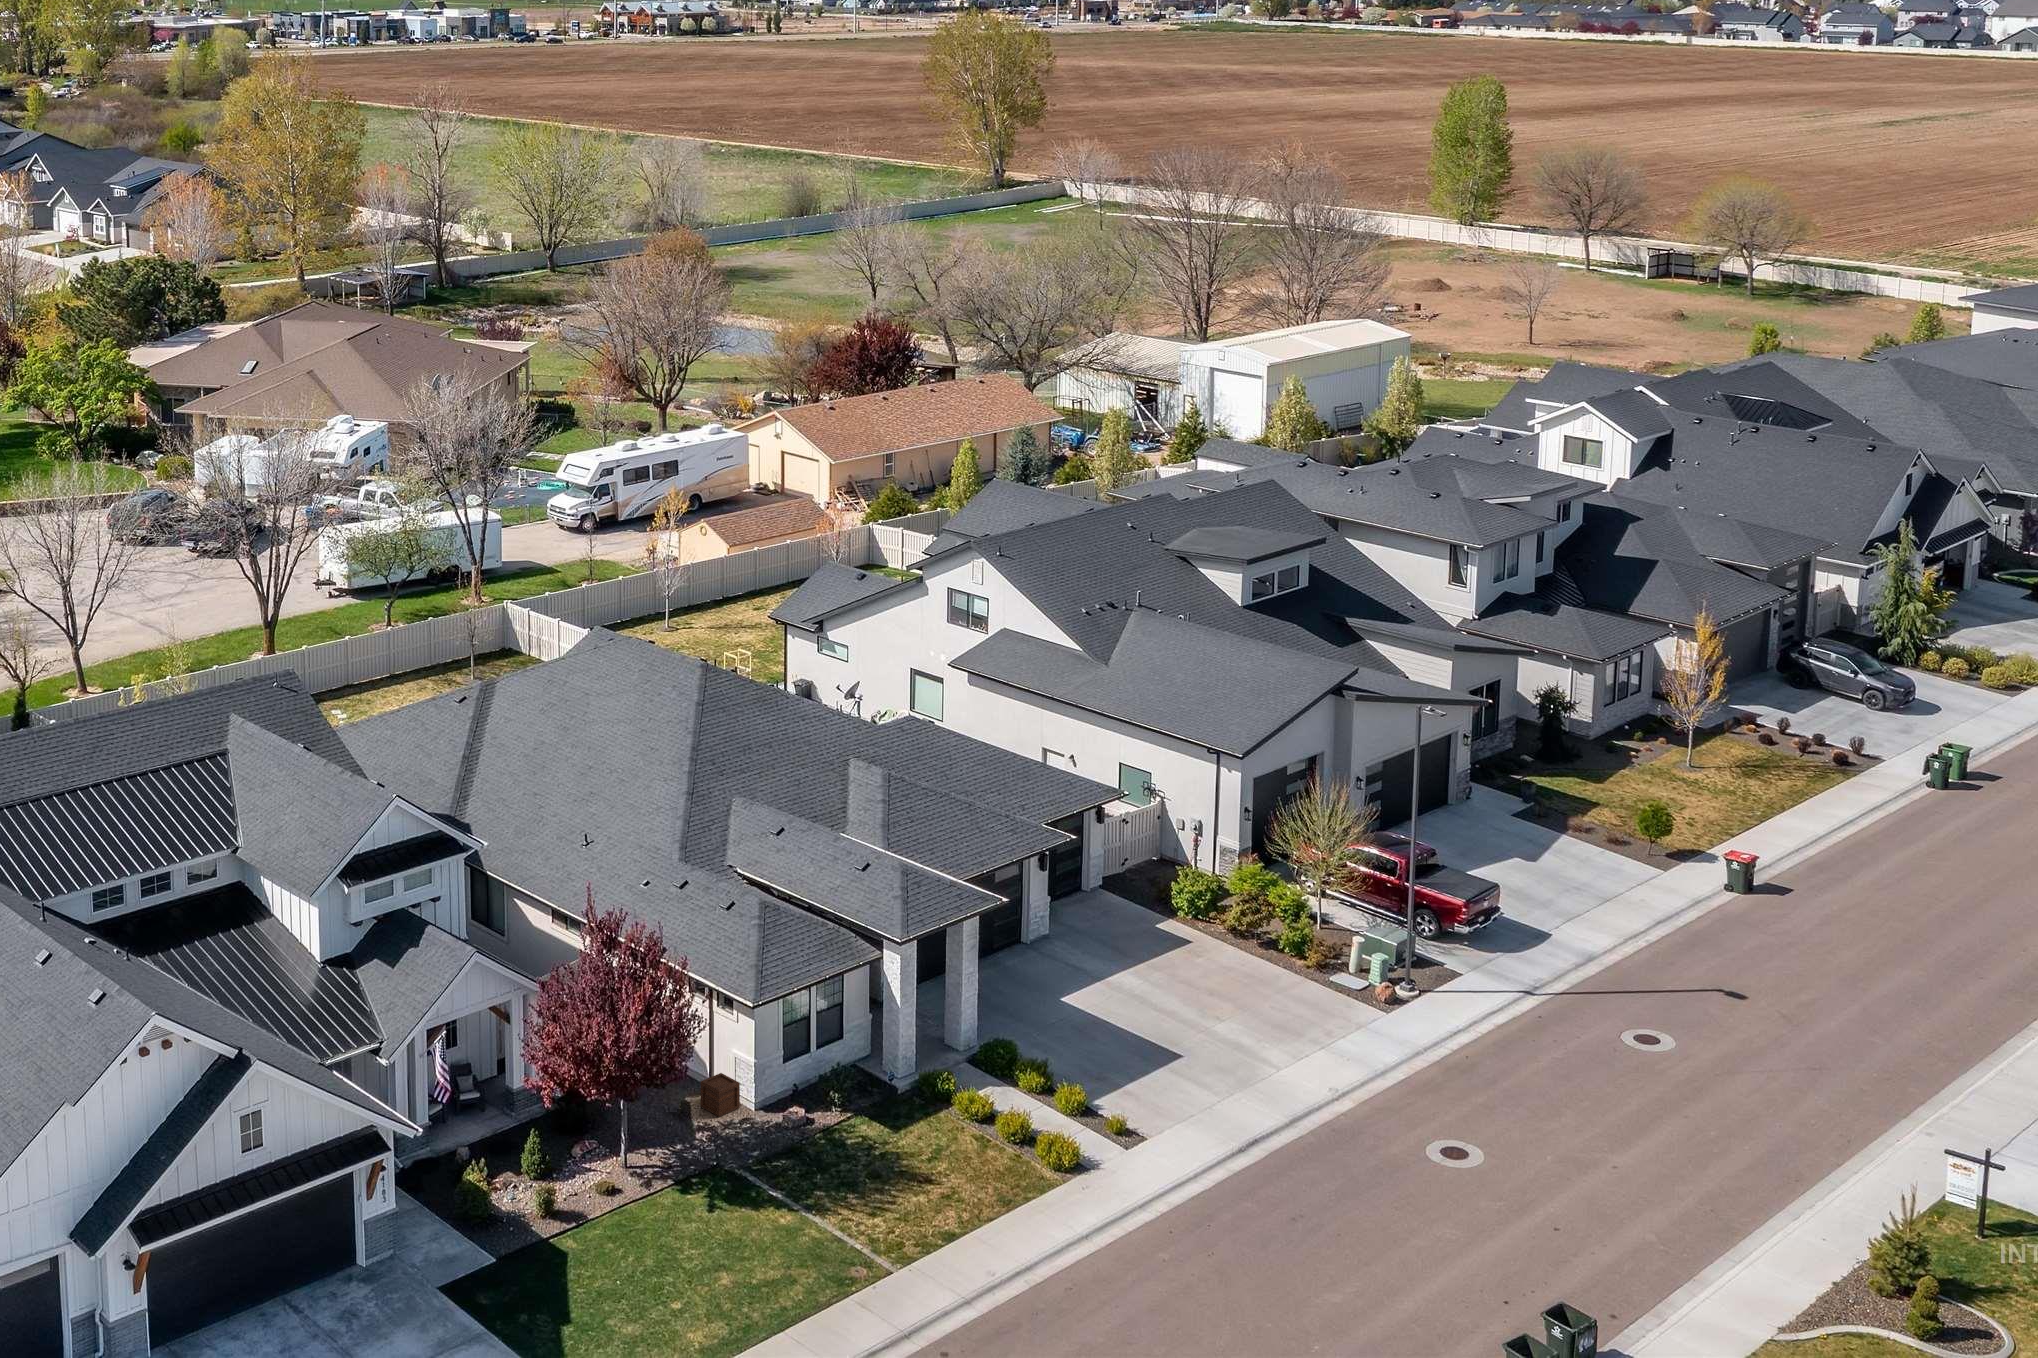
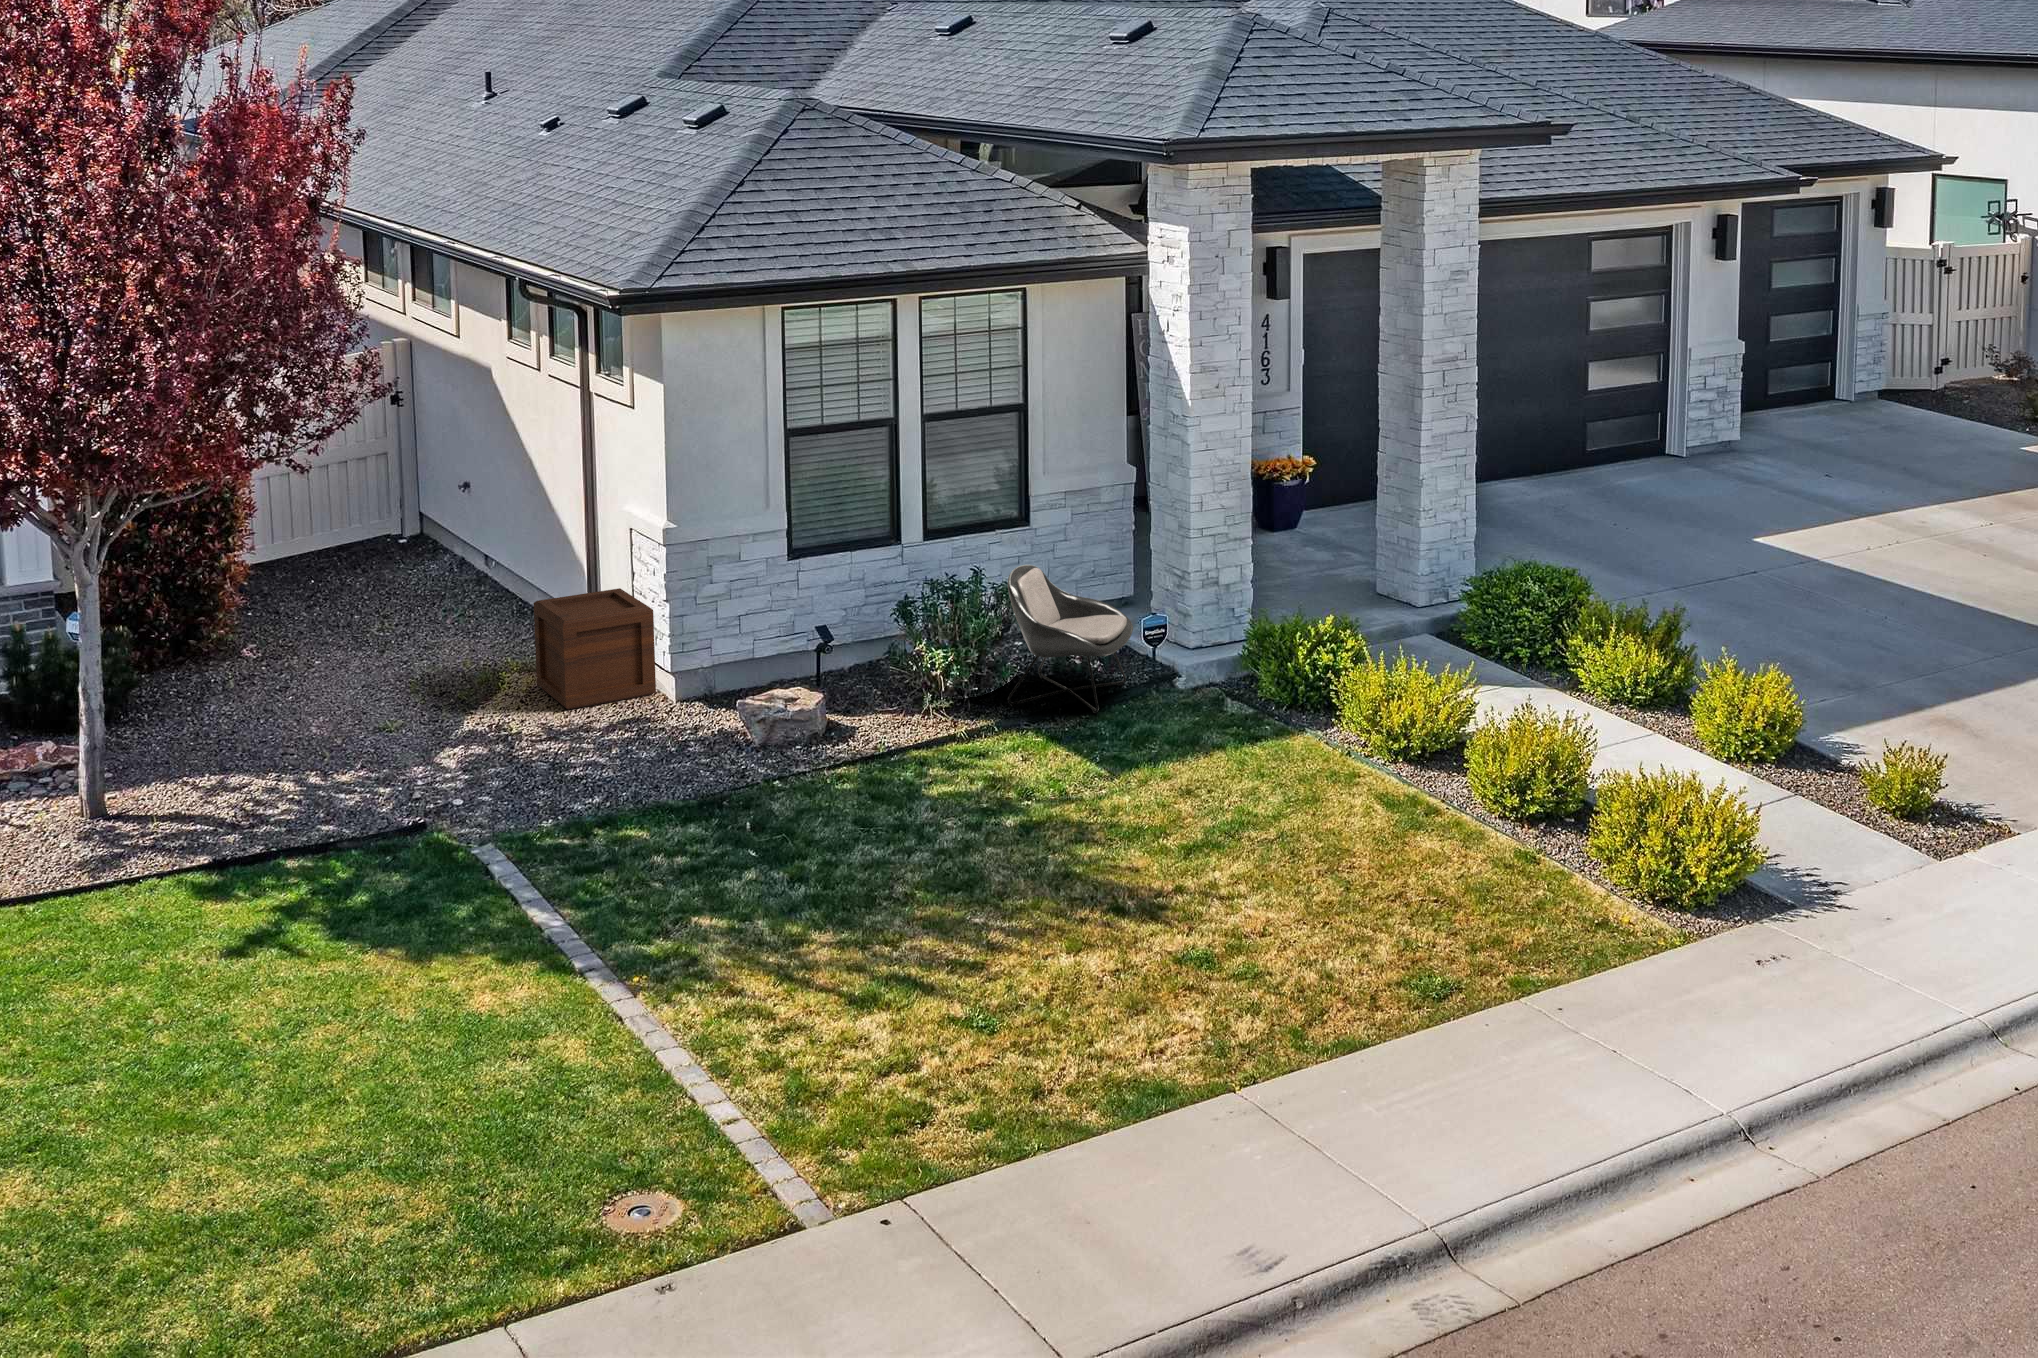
lounge chair: none [847,1059,883,1109] -> present [1008,565,1133,713]

